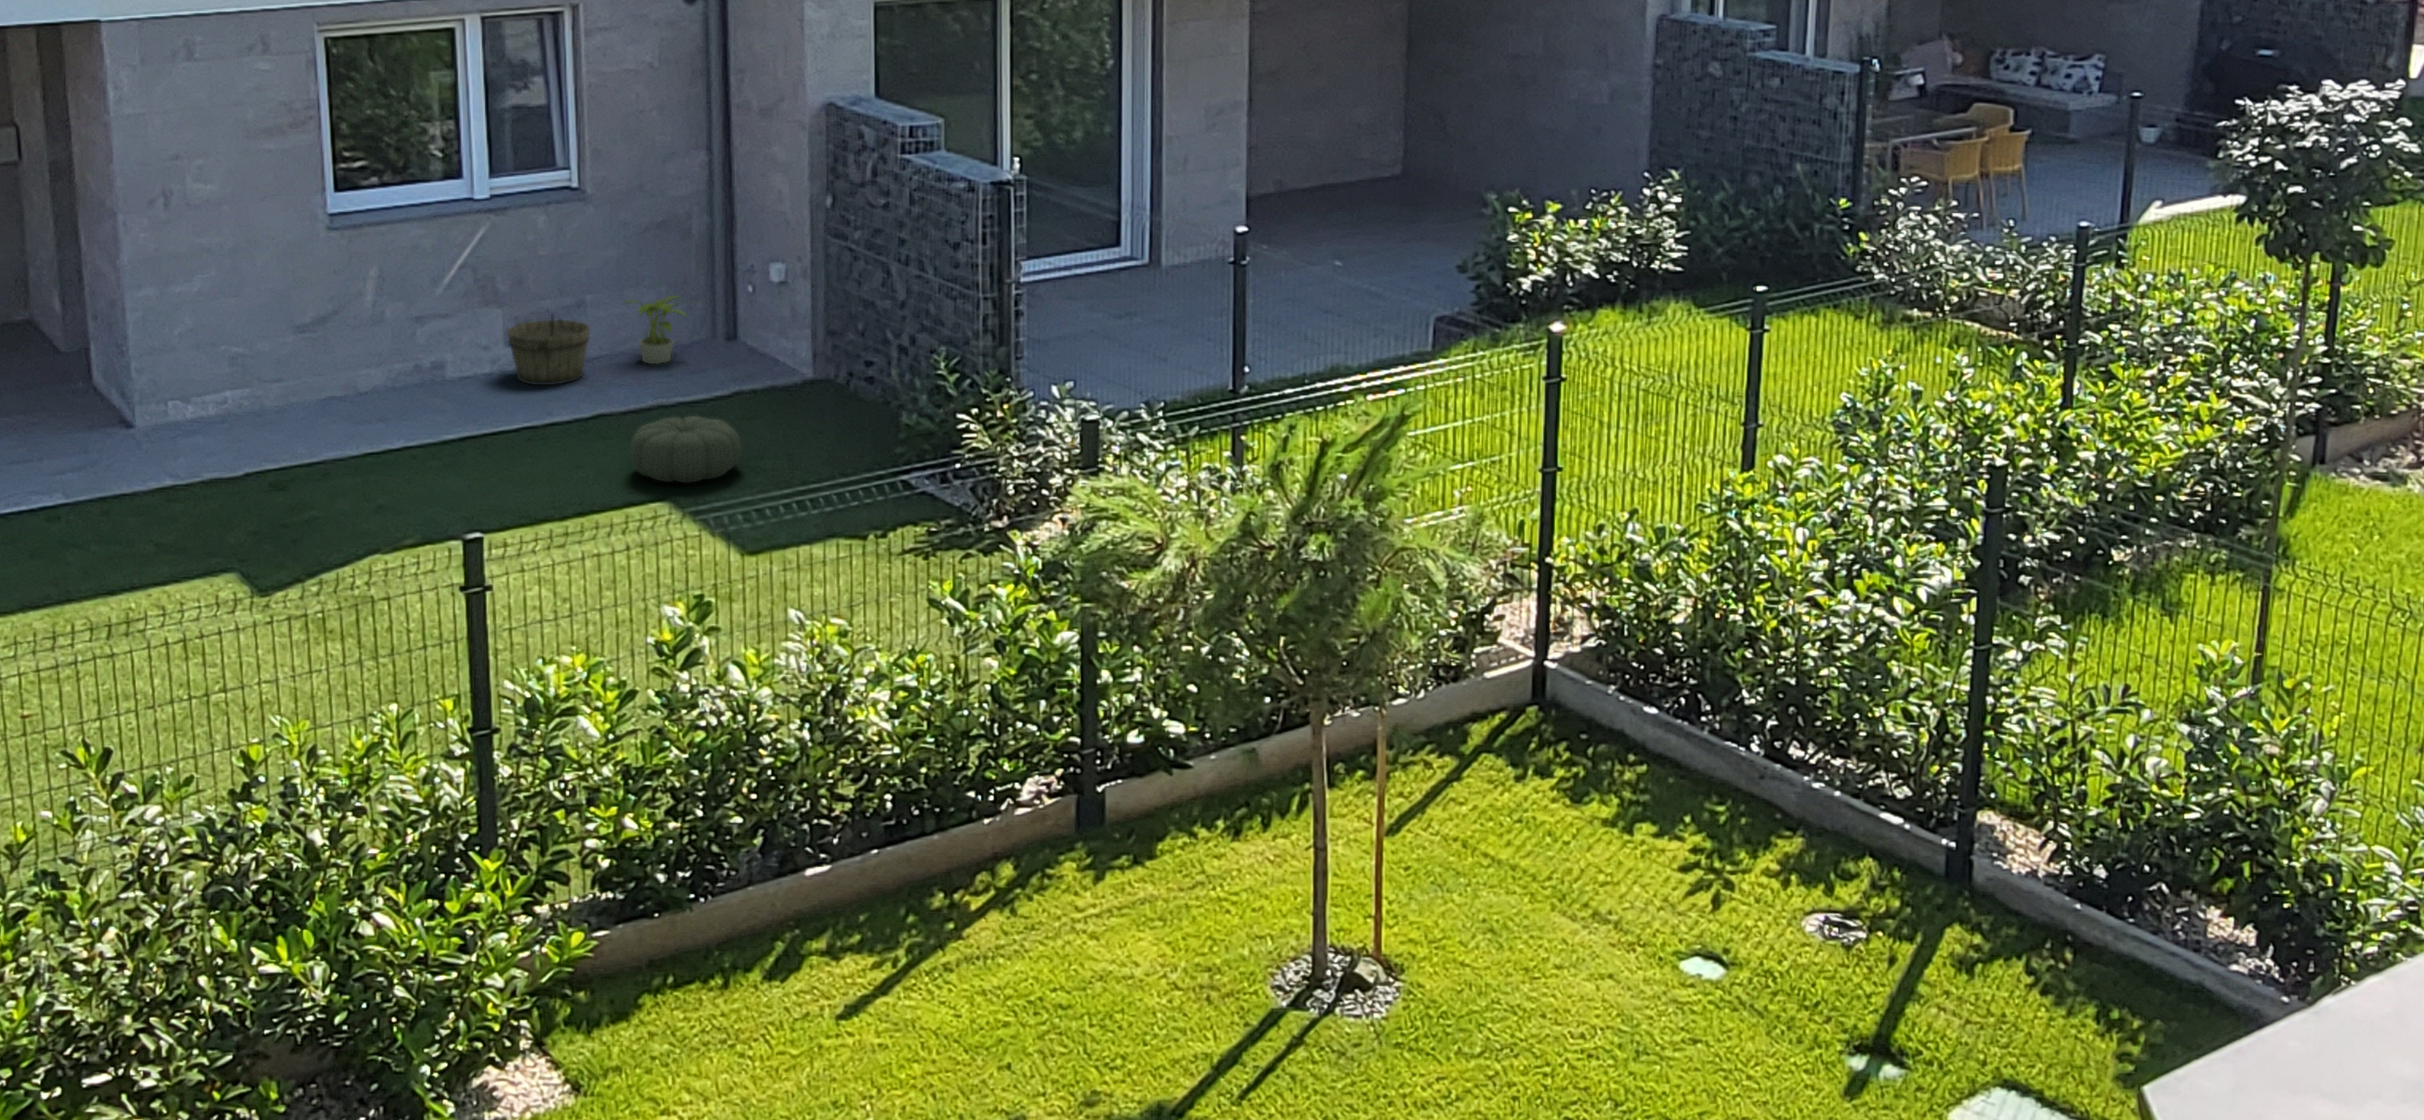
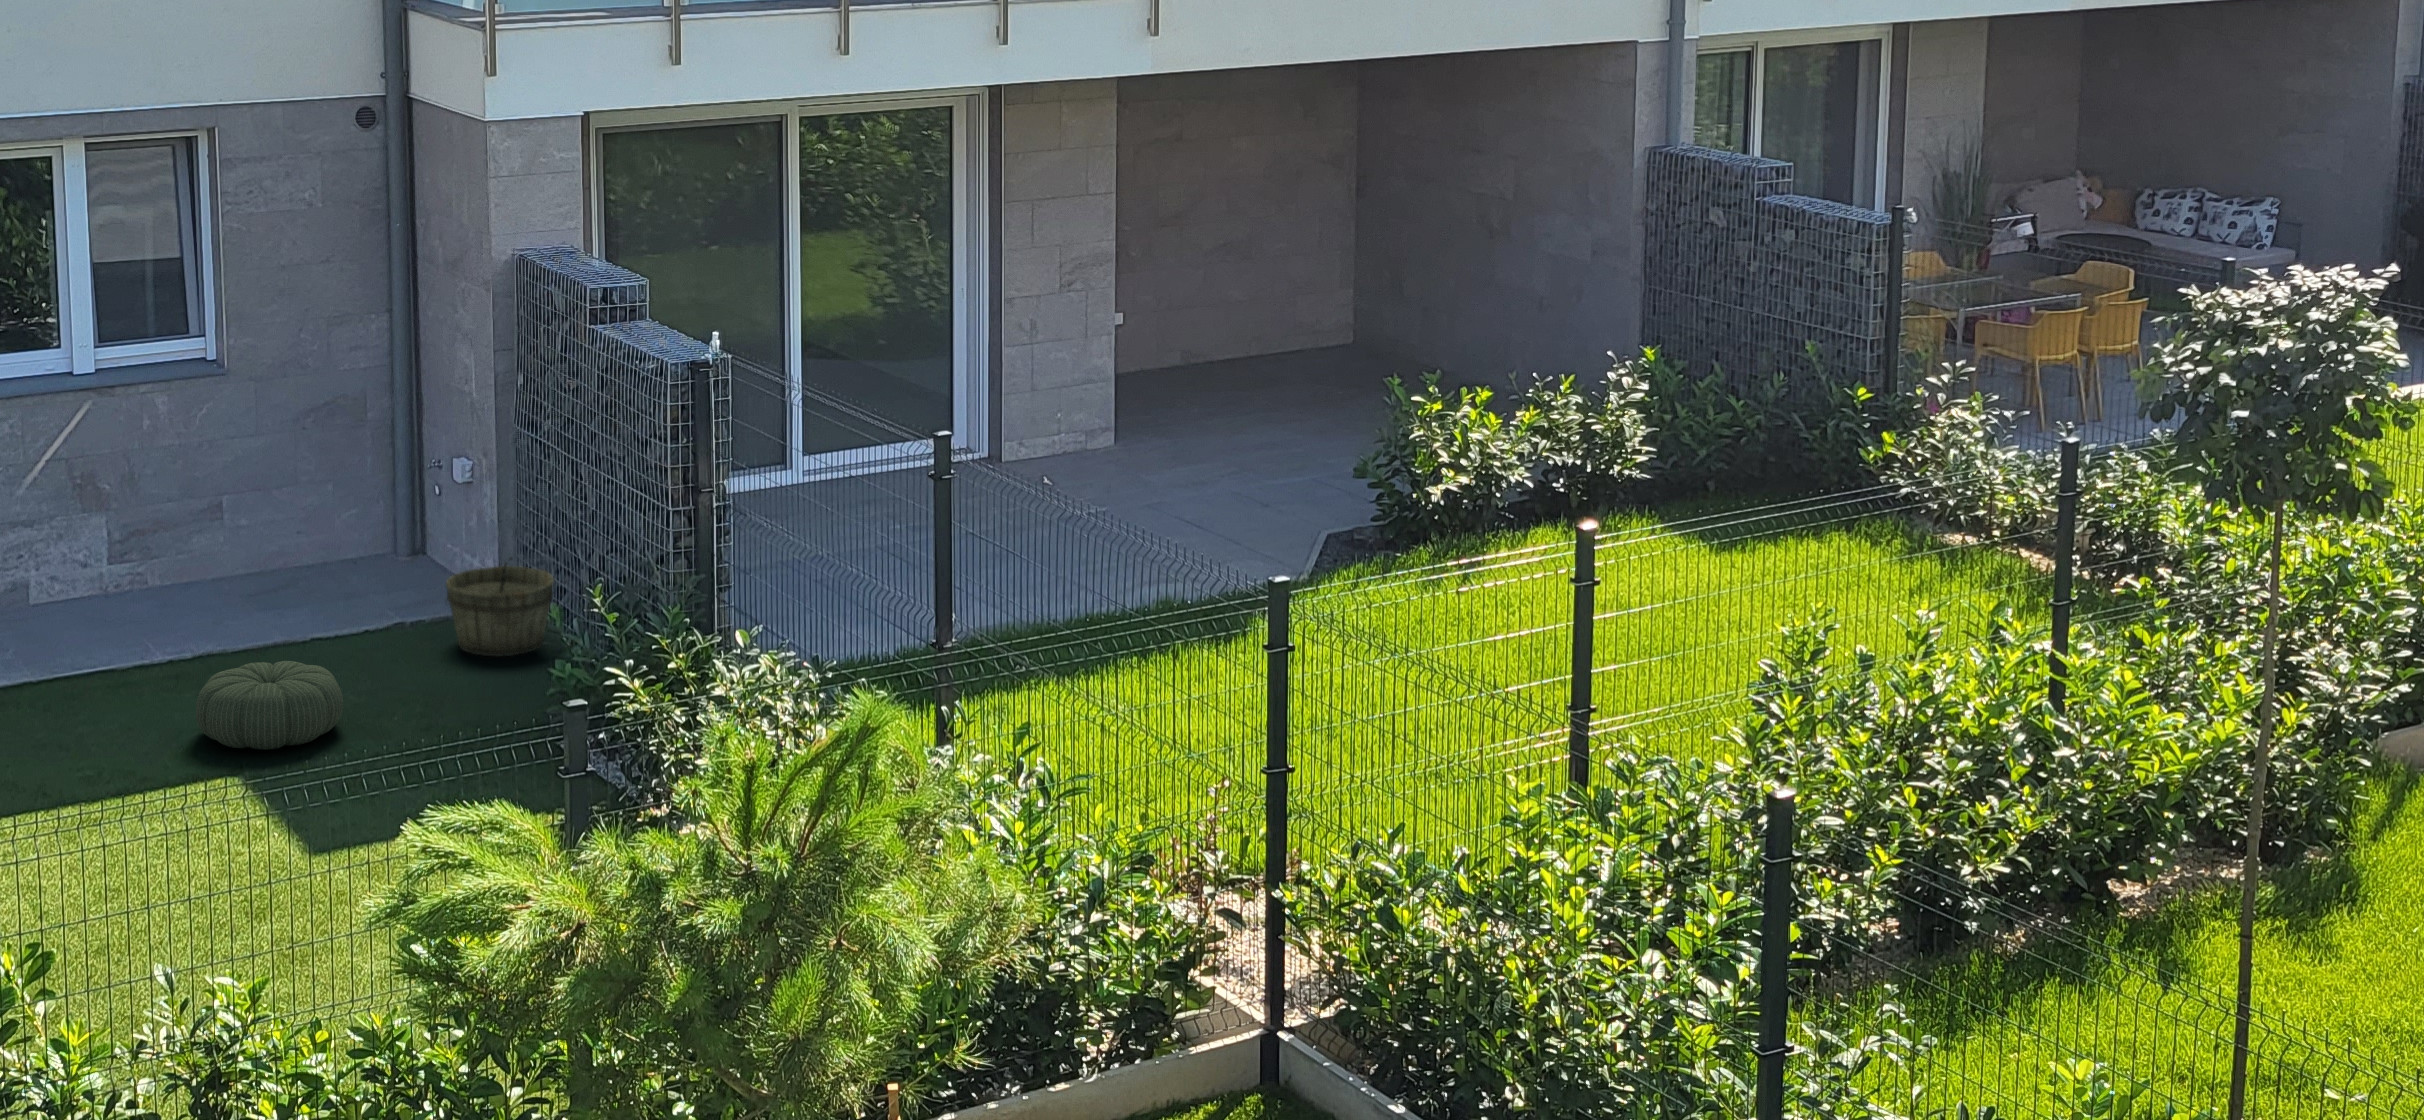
potted plant: present [623,296,686,364] -> none [260,498,345,585]
wooden bucket: present [508,315,590,385] -> present [446,558,554,656]

